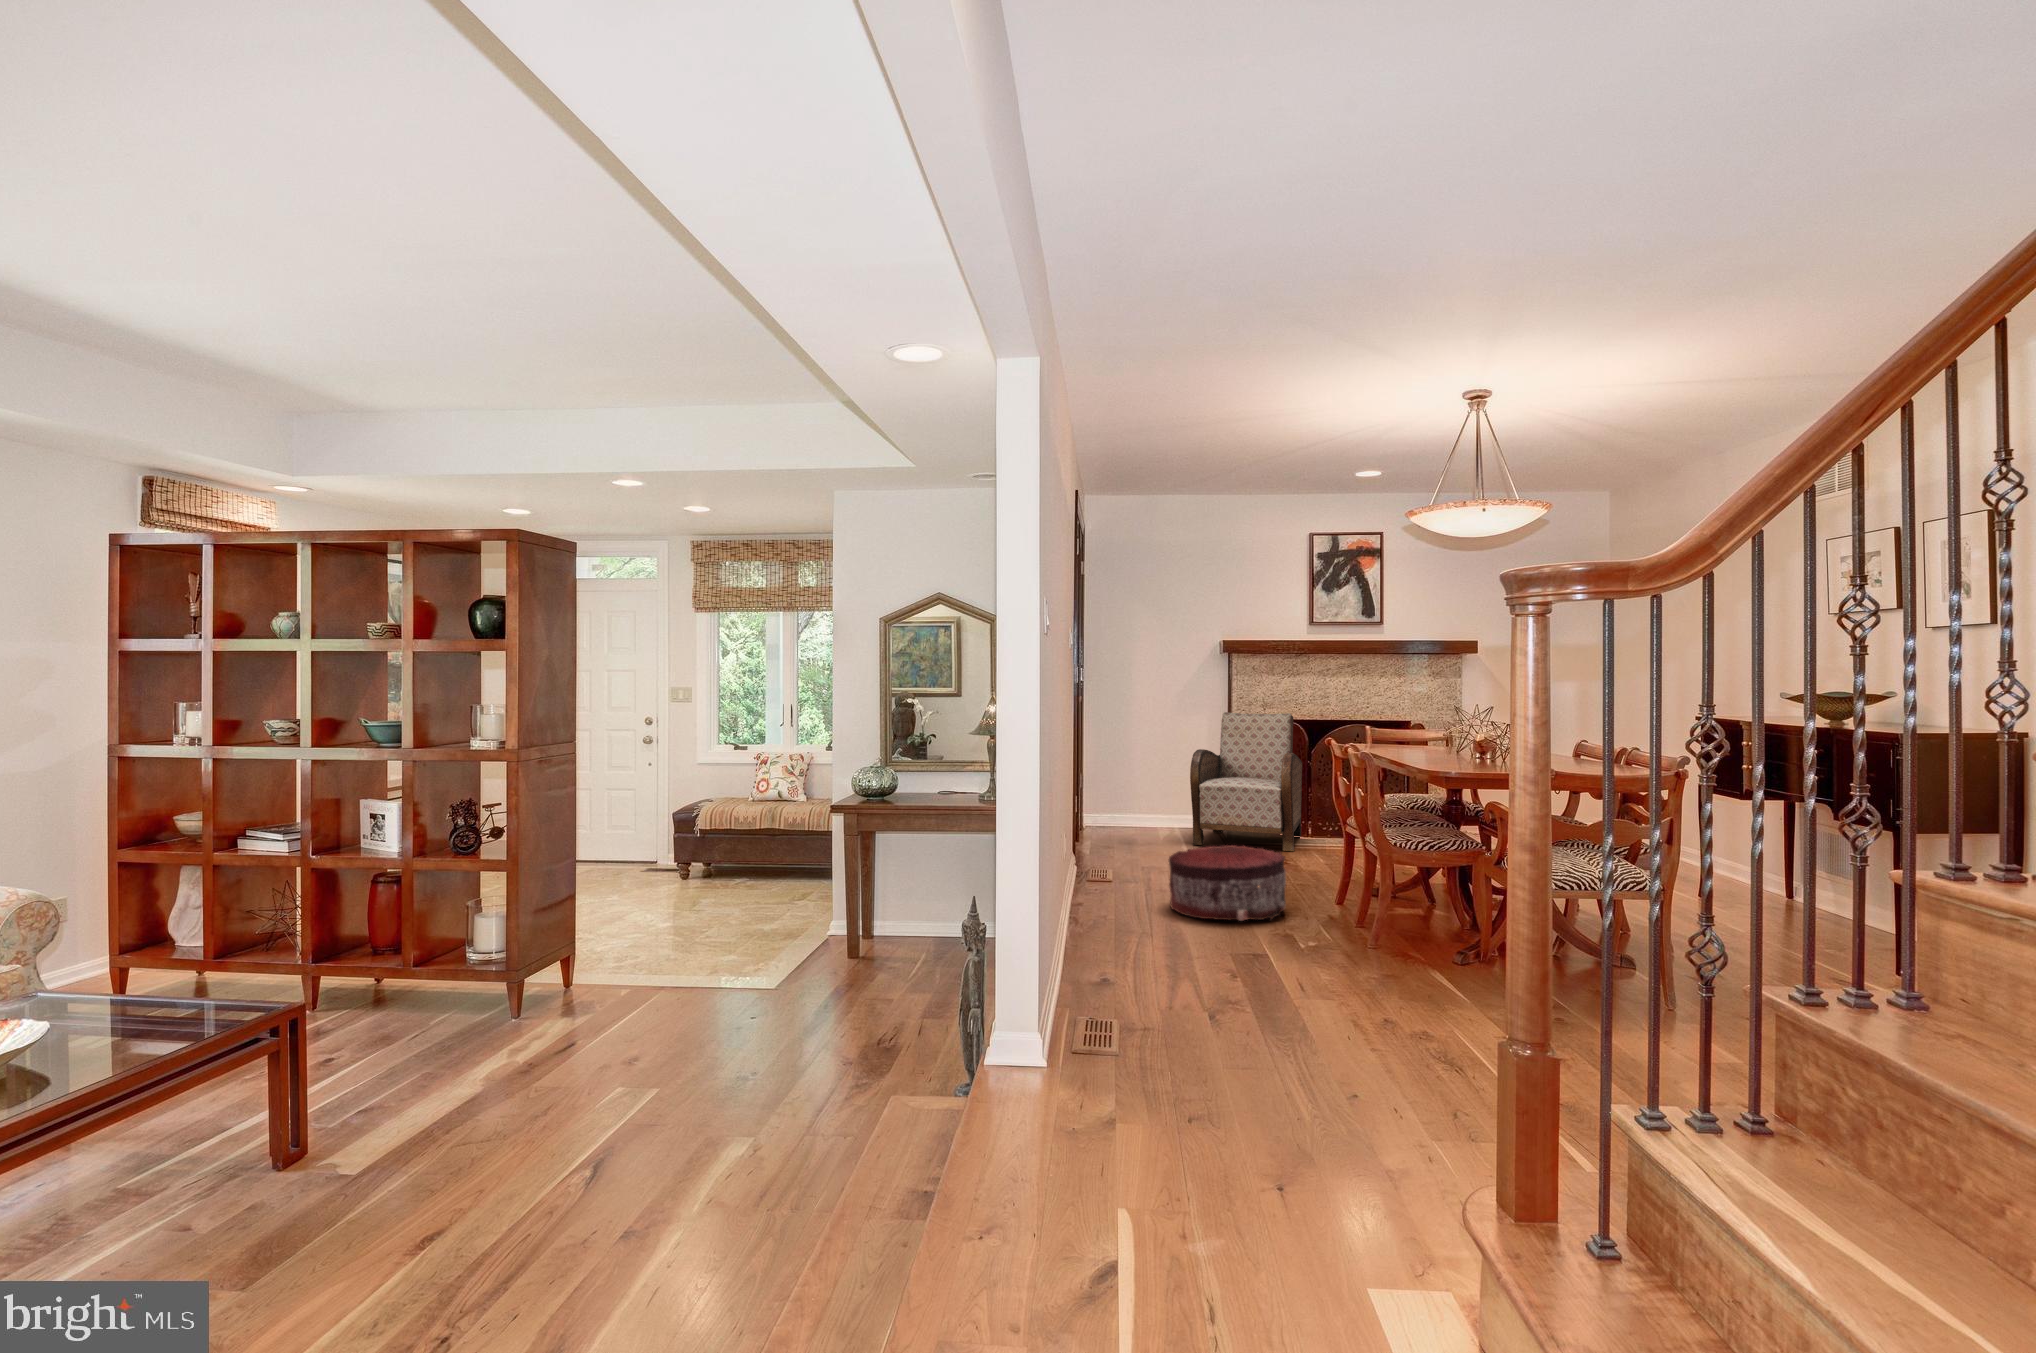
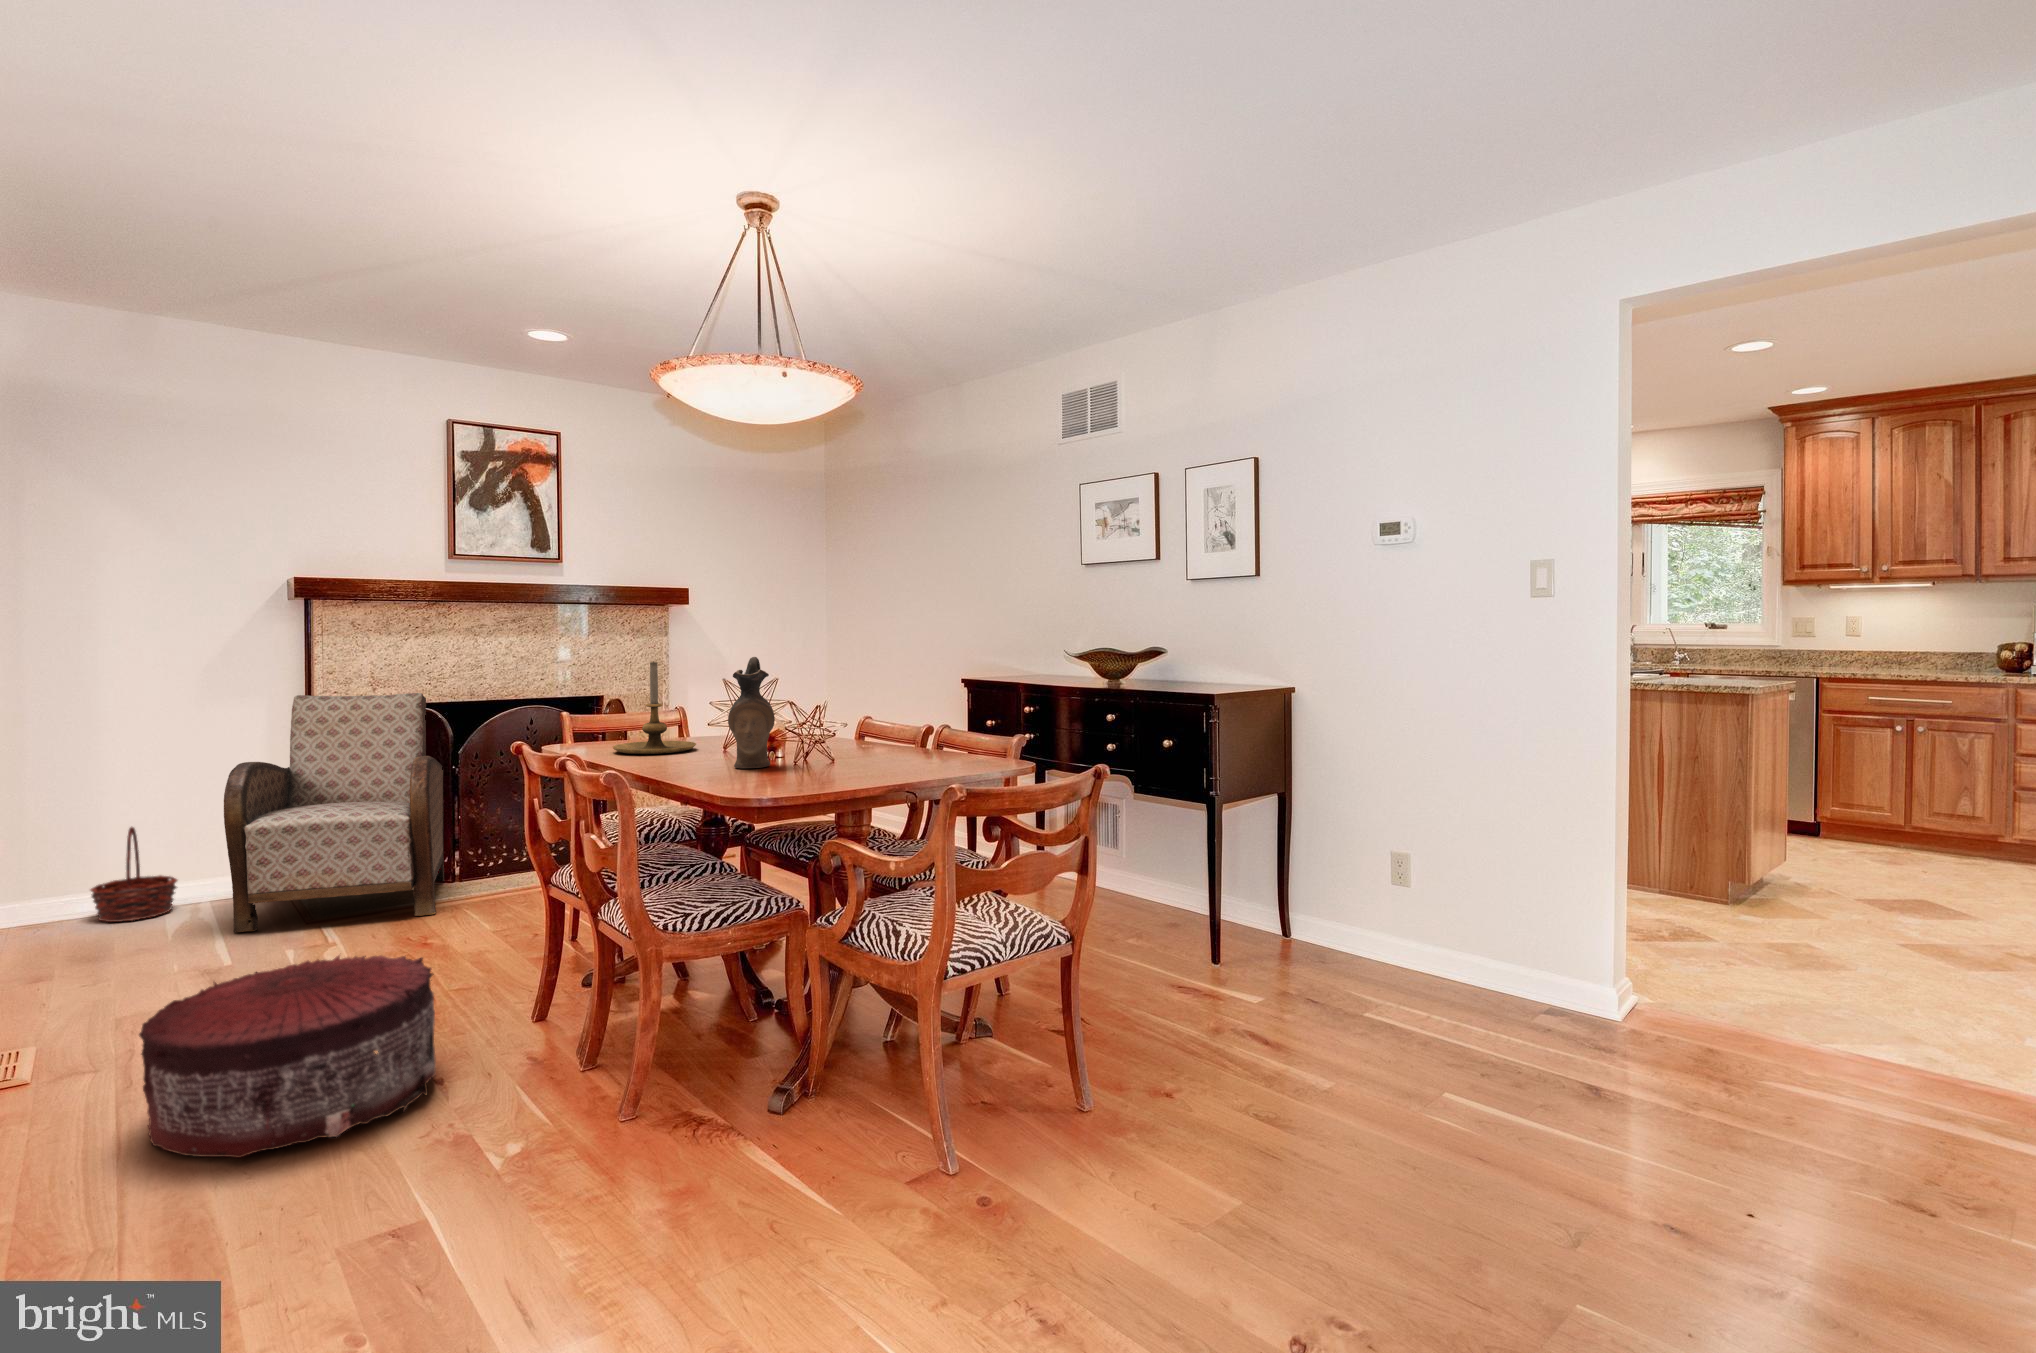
candle holder: none [1387,698,1439,755] -> present [613,662,696,754]
ceramic pitcher: none [1444,698,1473,765] -> present [728,657,775,768]
basket: none [1129,782,1166,833] -> present [90,827,177,922]

